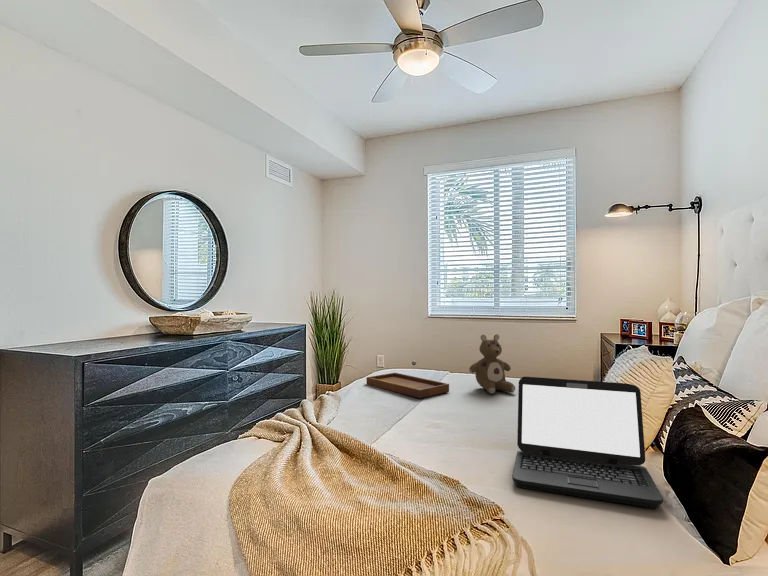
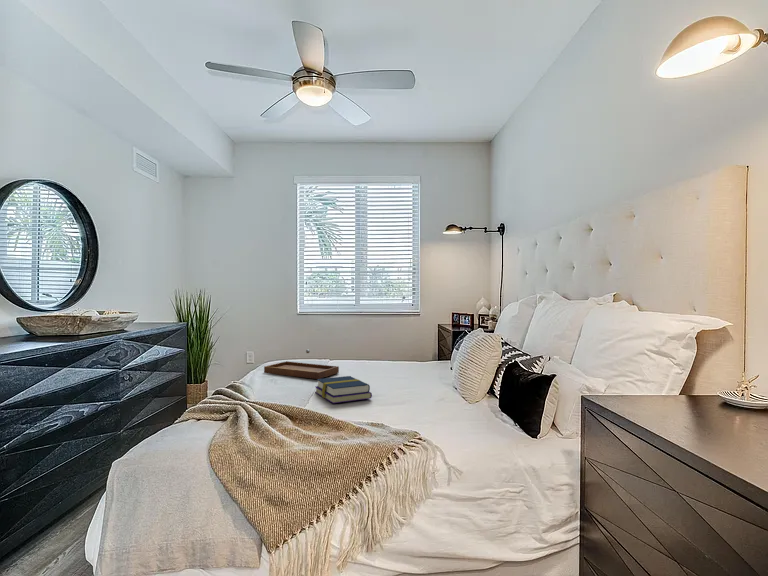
stuffed bear: present [469,334,515,394] -> none [353,325,389,372]
laptop: present [512,377,663,508] -> none [409,352,500,424]
book: none [405,399,470,435] -> present [315,376,372,403]

